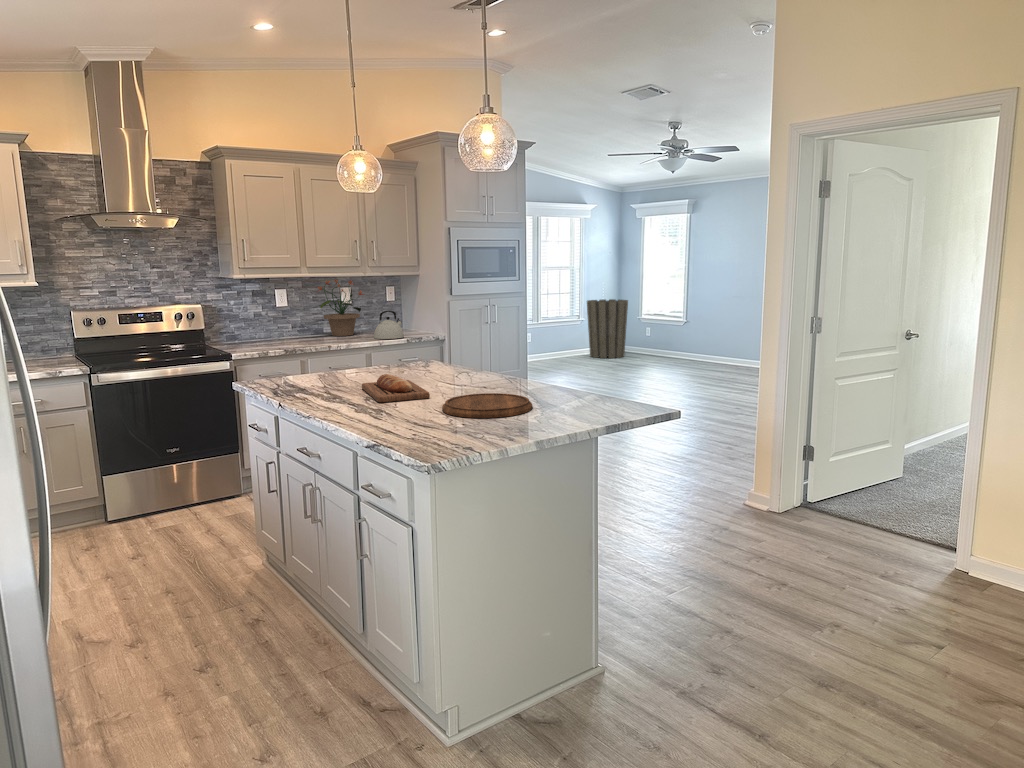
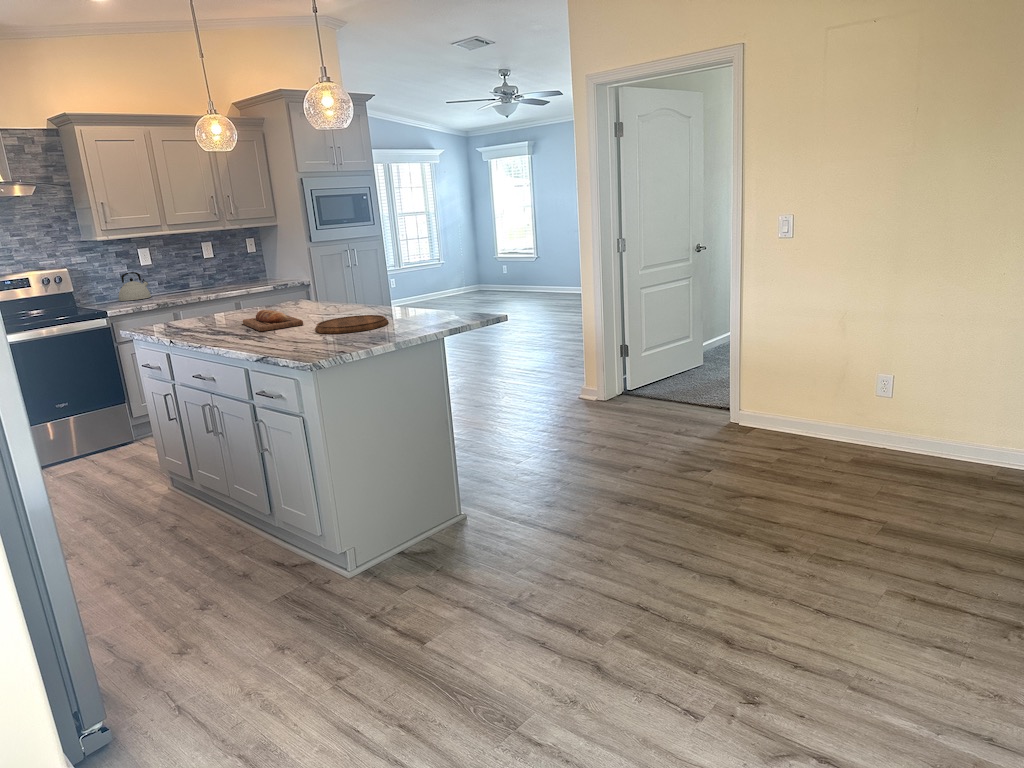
potted plant: present [317,280,363,336] -> none [179,235,227,289]
trash can: present [587,299,628,358] -> none [444,239,485,297]
kettle: present [374,311,404,339] -> present [119,272,151,301]

